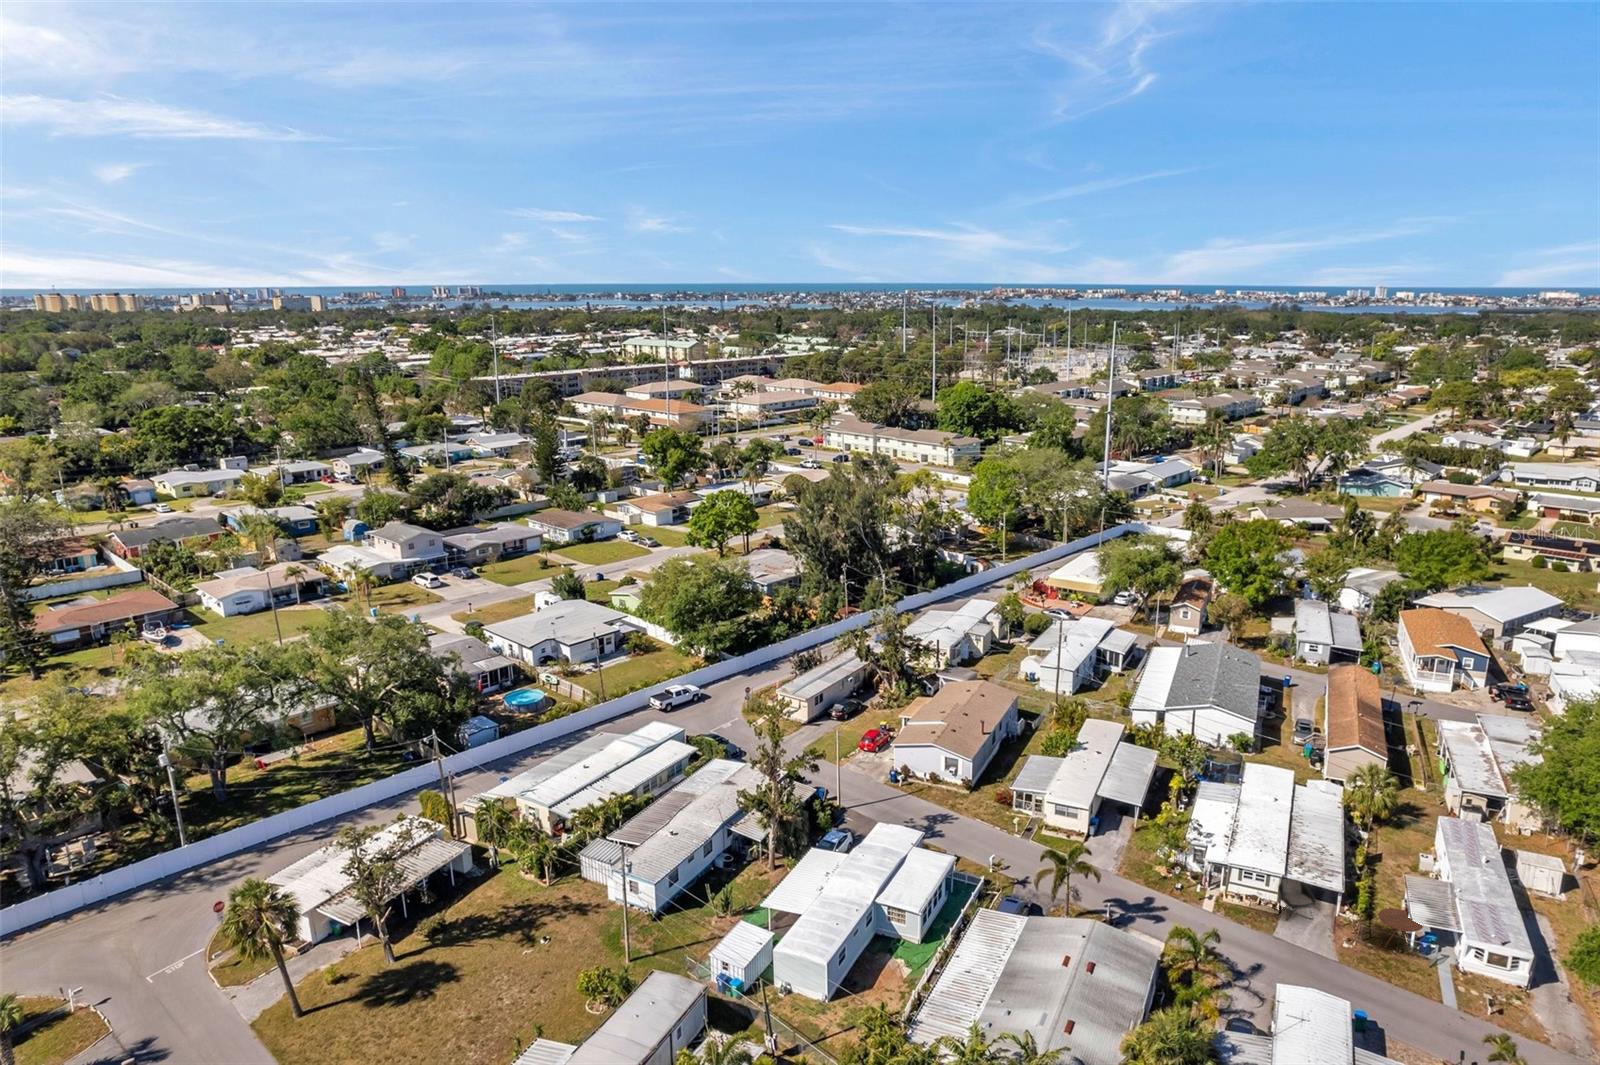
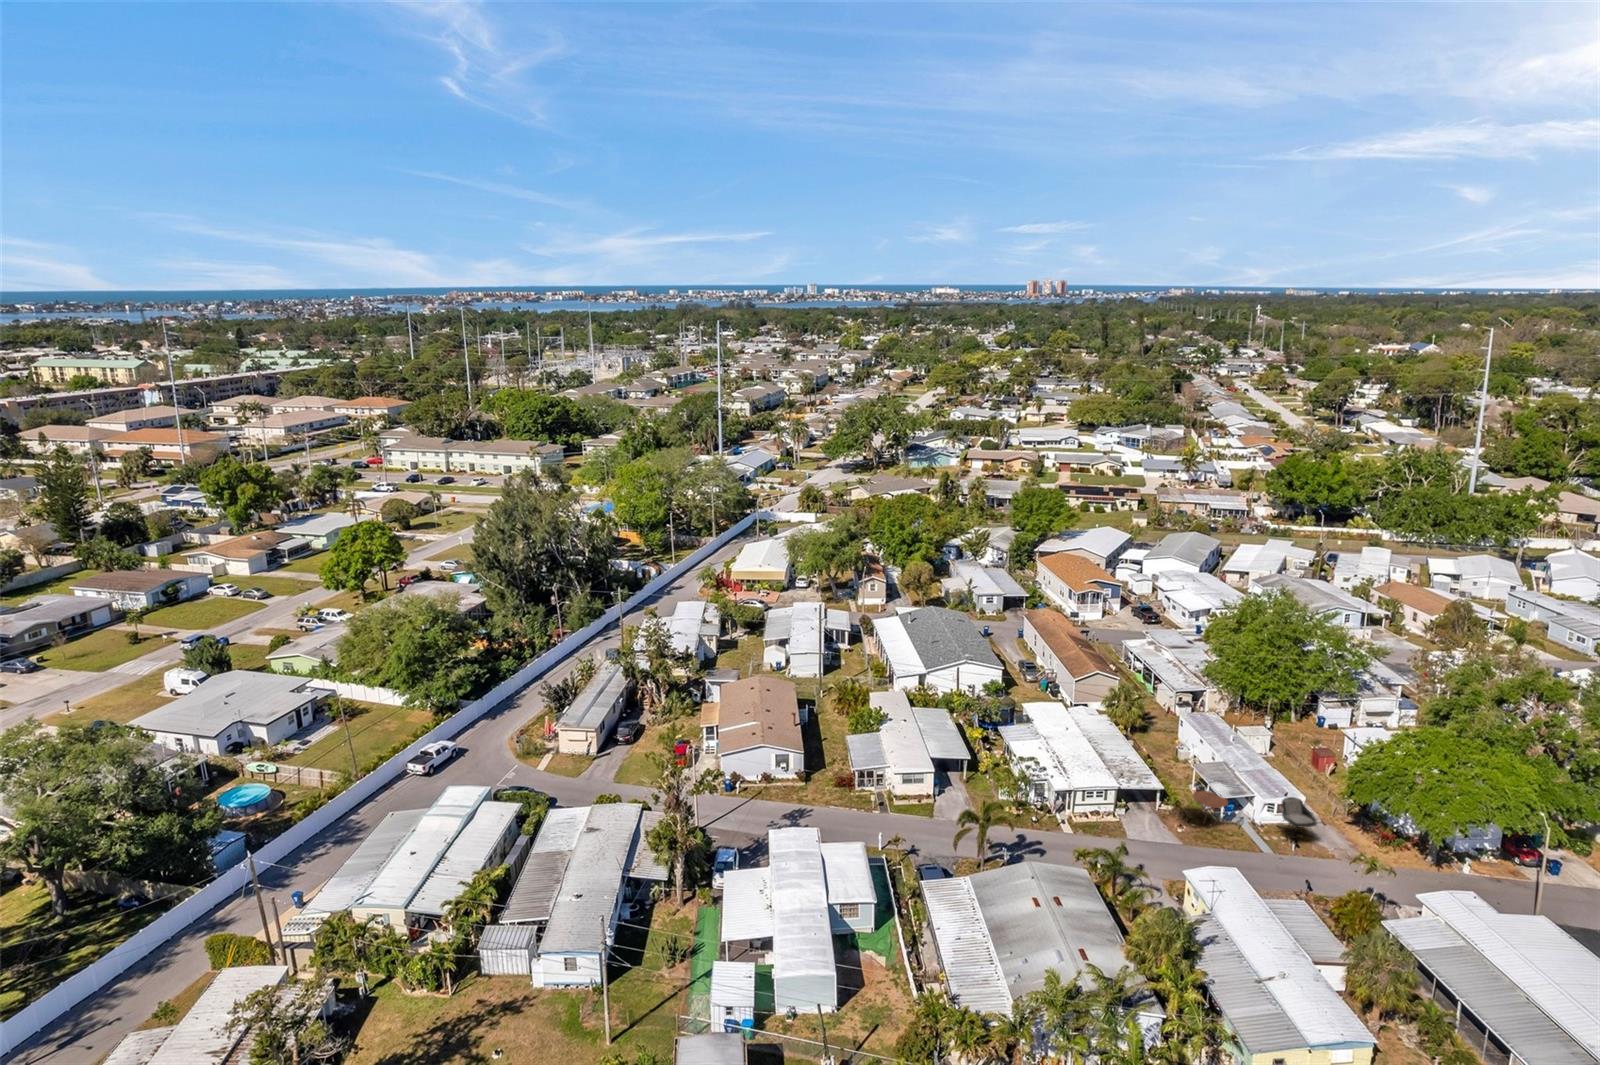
lounge chair: present [1278,879,1316,919] -> present [1282,797,1317,836]

